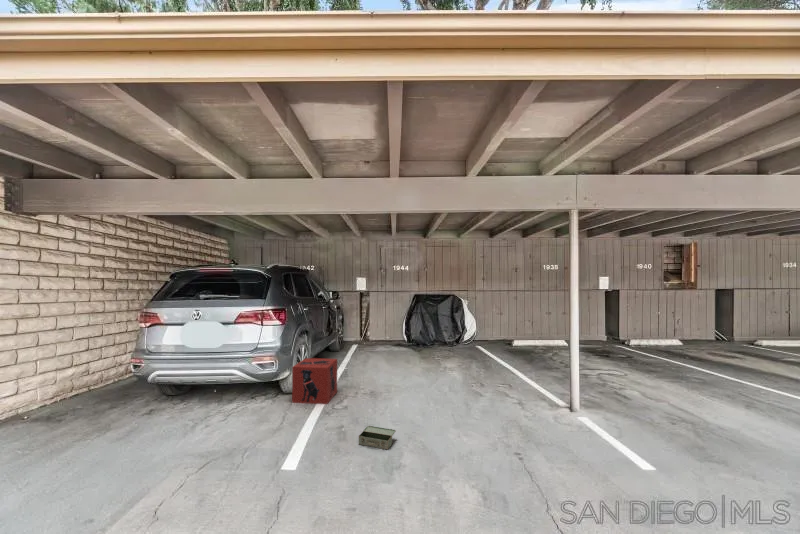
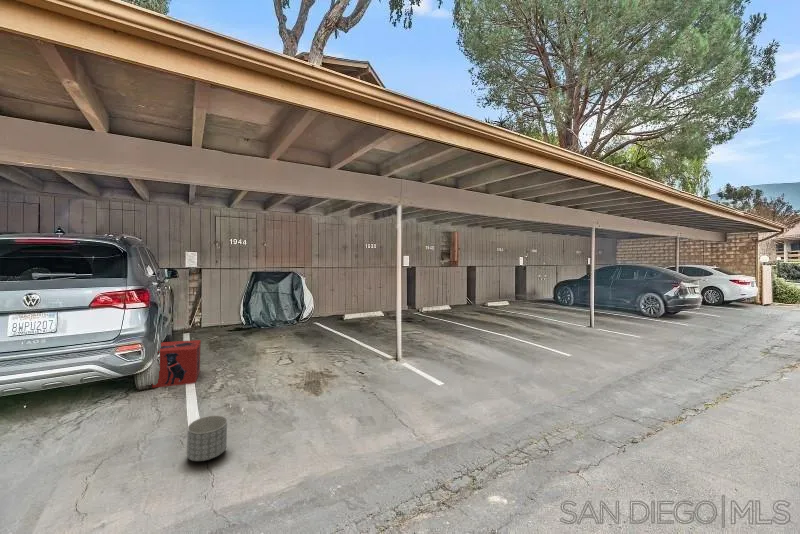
toolbox: present [359,426,396,450] -> none [249,391,281,408]
planter: none [267,448,309,502] -> present [187,415,227,461]

